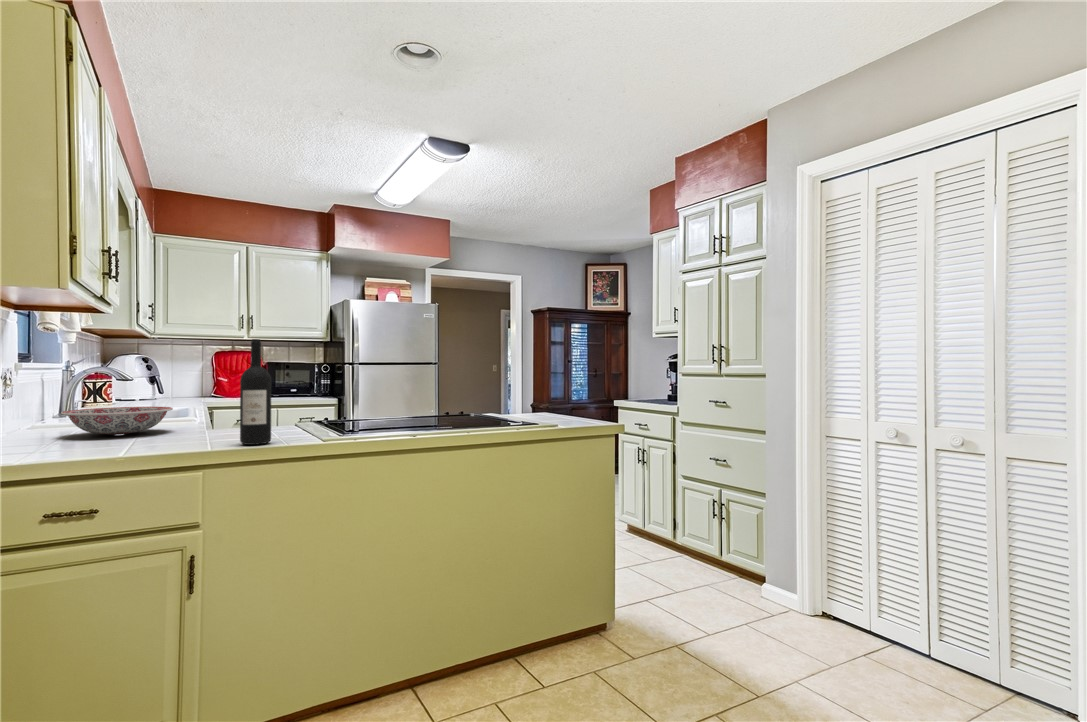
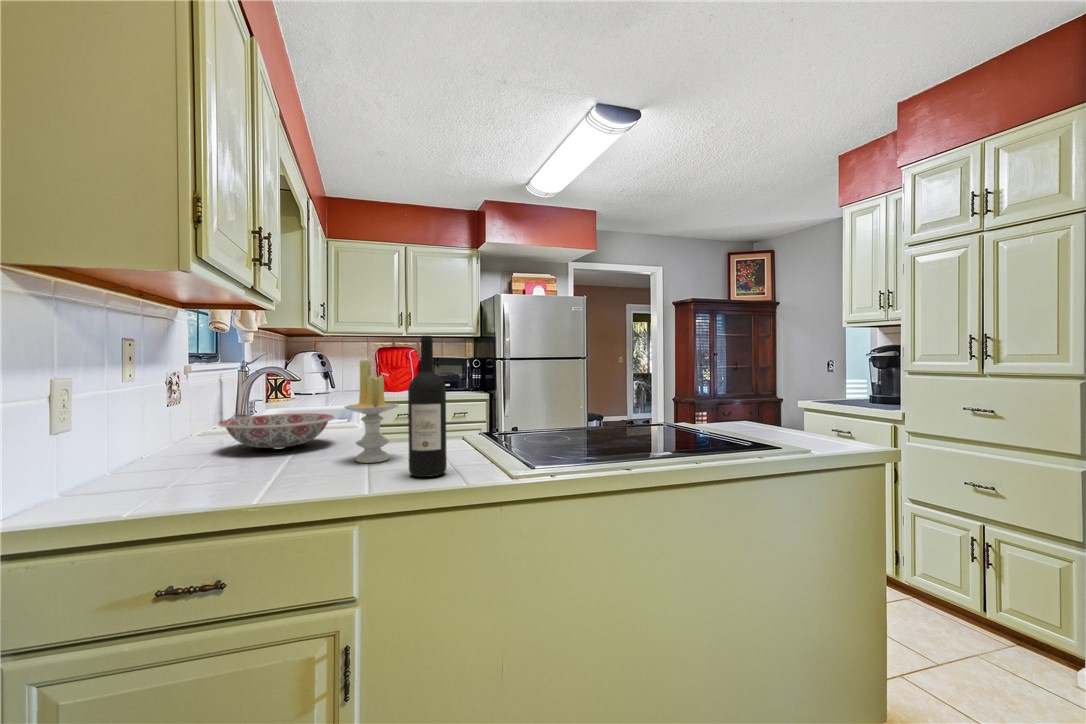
candle: none [185,357,233,440] -> present [345,359,399,463]

